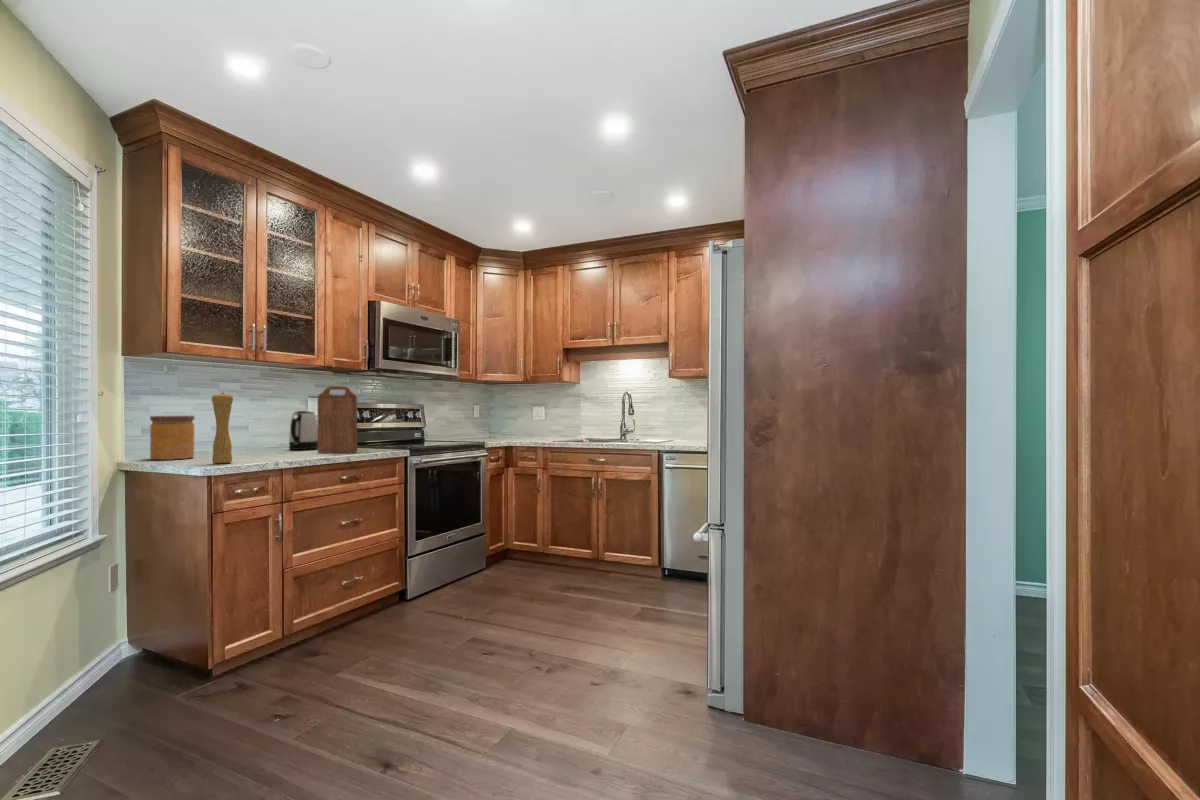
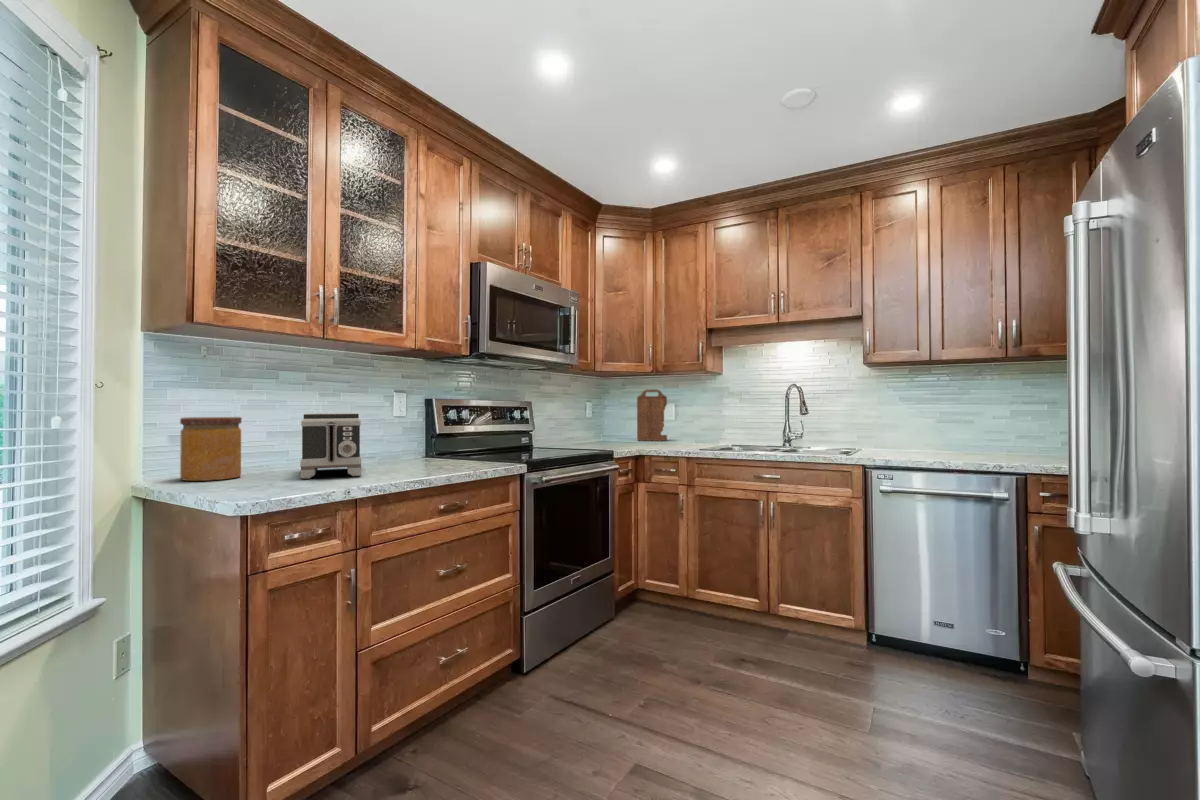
cutting board: present [317,386,357,453] -> present [637,389,667,441]
pepper mill: present [212,393,233,463] -> none [254,384,286,492]
kettle: present [289,411,318,450] -> none [370,410,407,463]
toaster: none [240,413,284,458] -> present [300,413,361,479]

